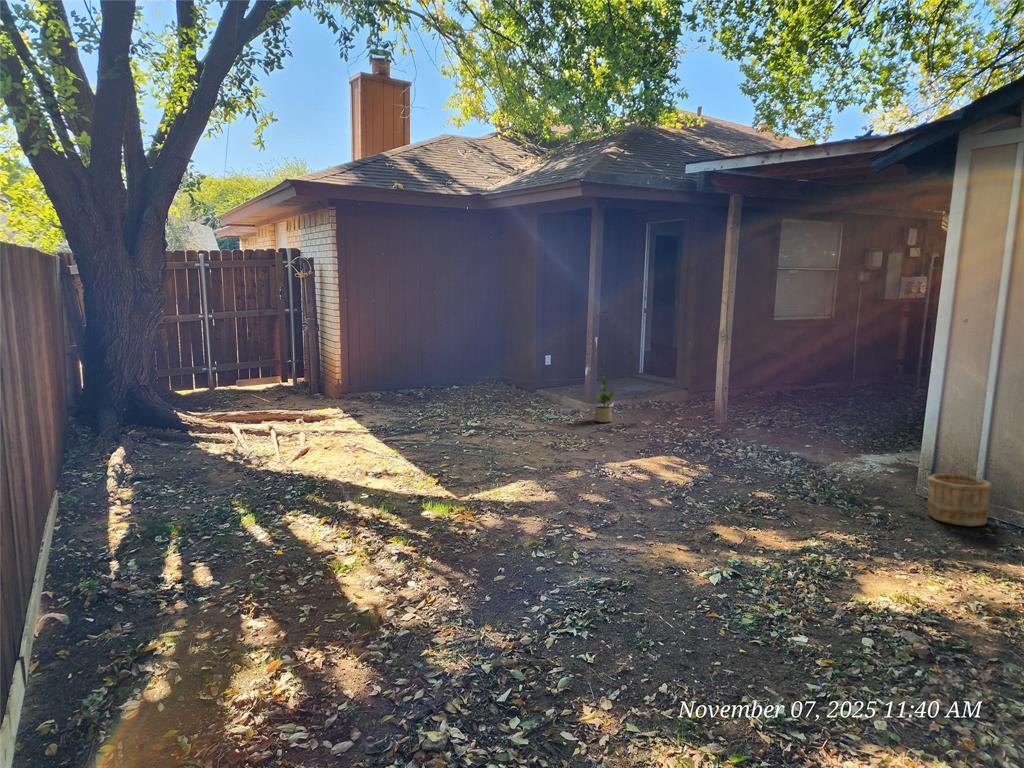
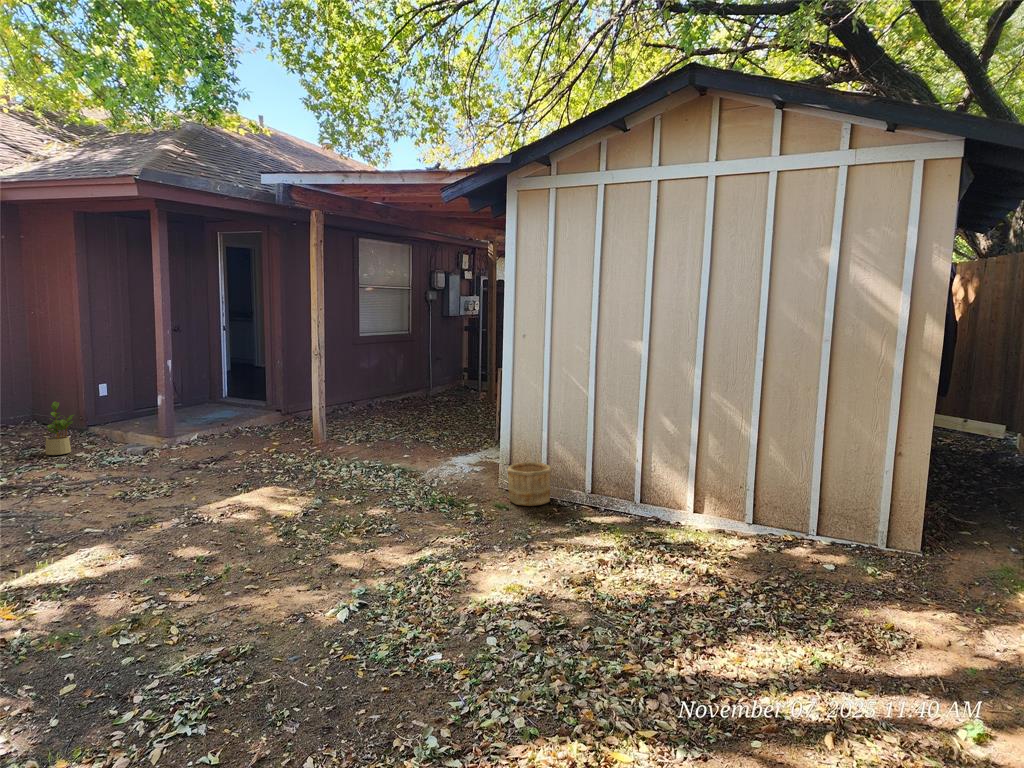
potted plant: present [594,376,616,422] -> present [46,401,74,455]

